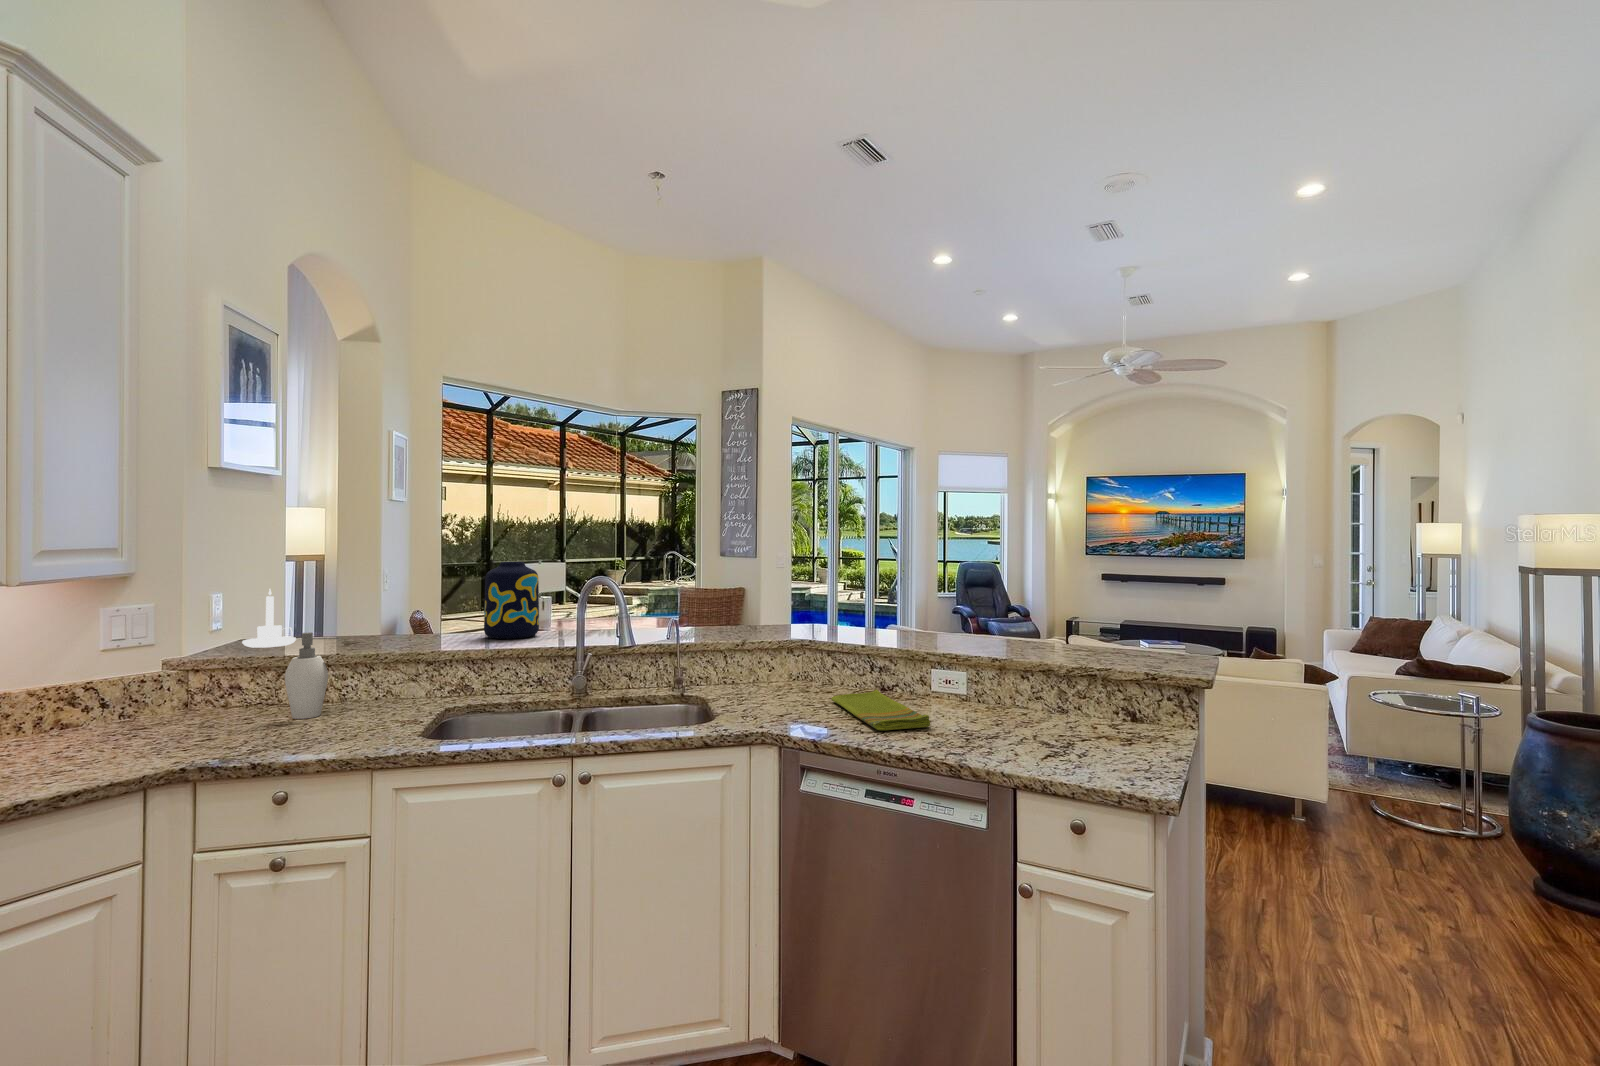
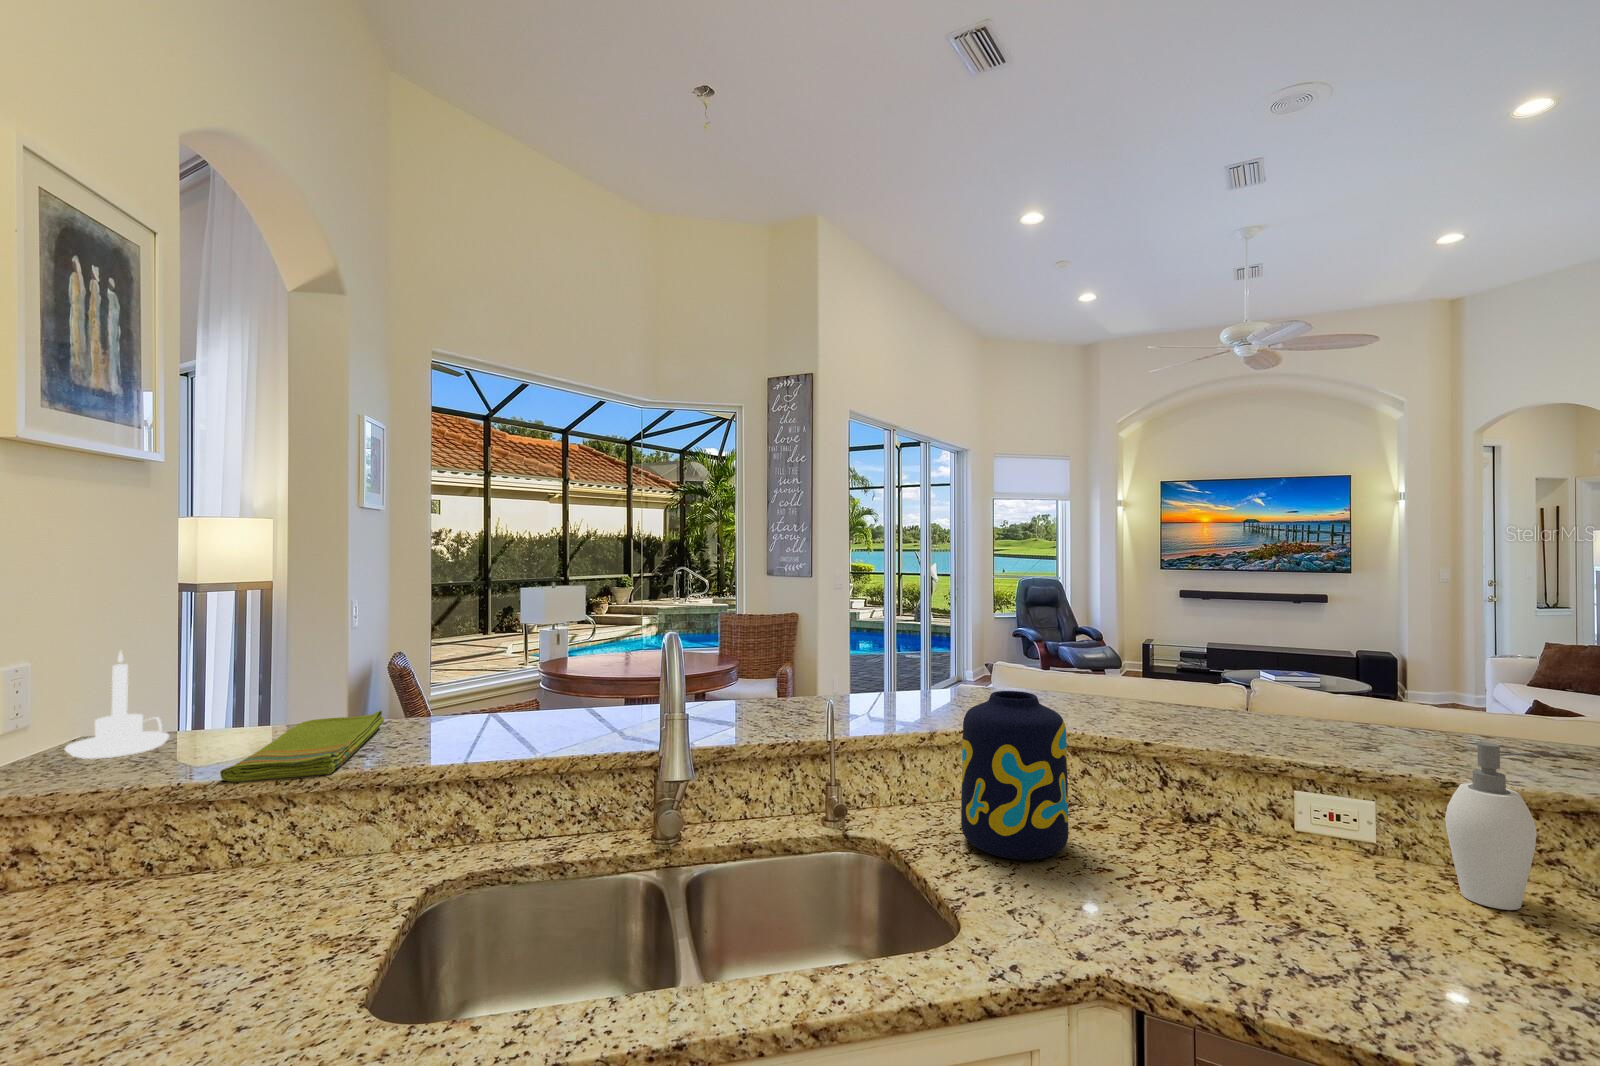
vase: present [484,562,539,639] -> present [961,691,1068,860]
soap dispenser: present [285,632,339,719] -> present [1445,742,1539,910]
dish towel: present [831,689,930,730] -> present [220,711,384,782]

